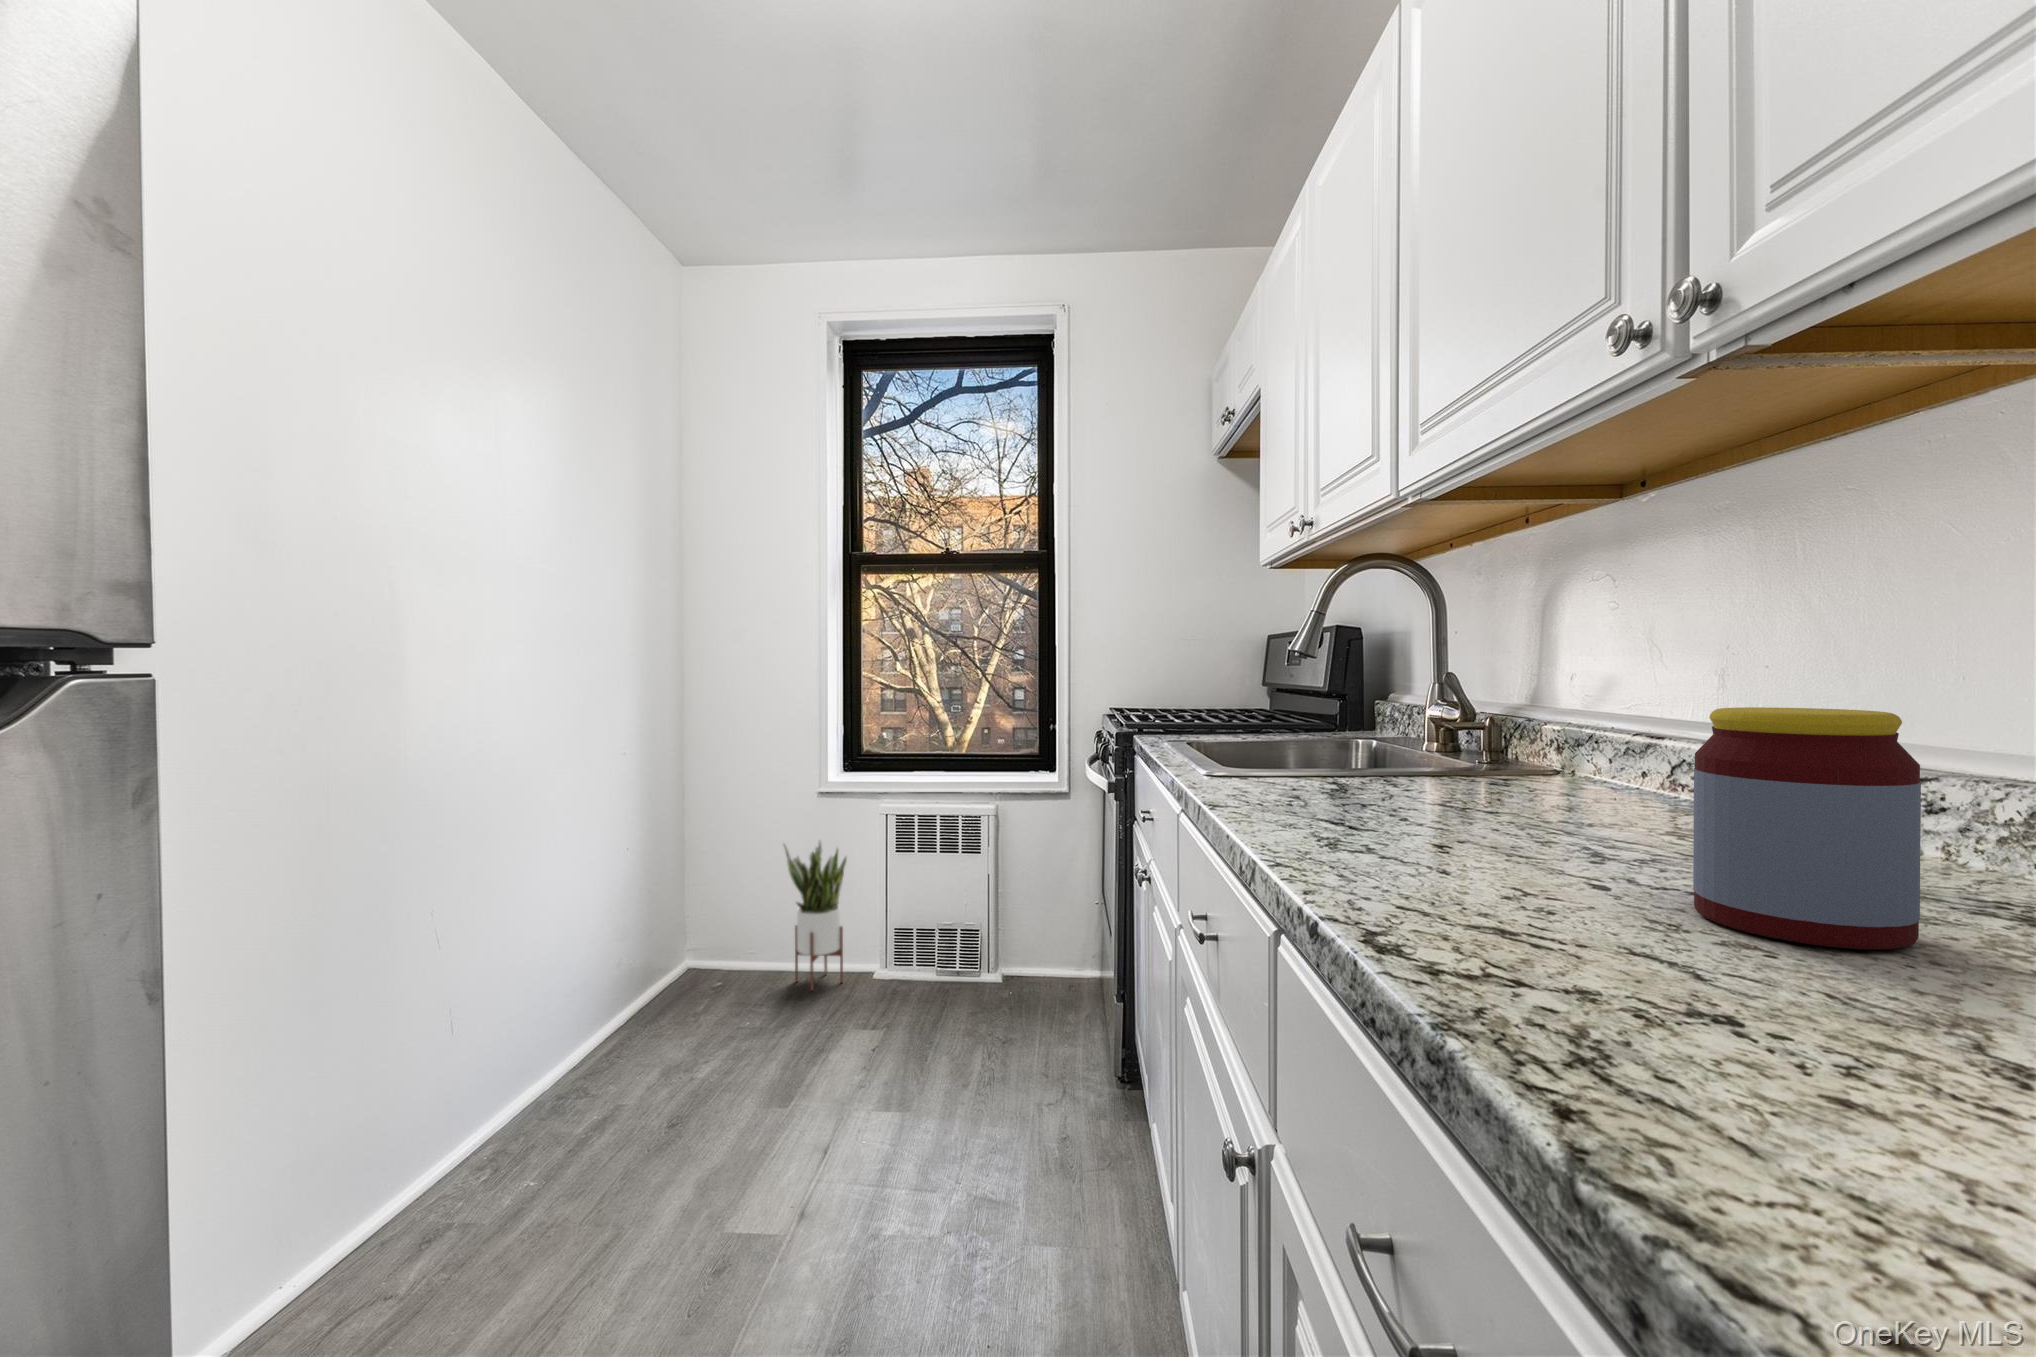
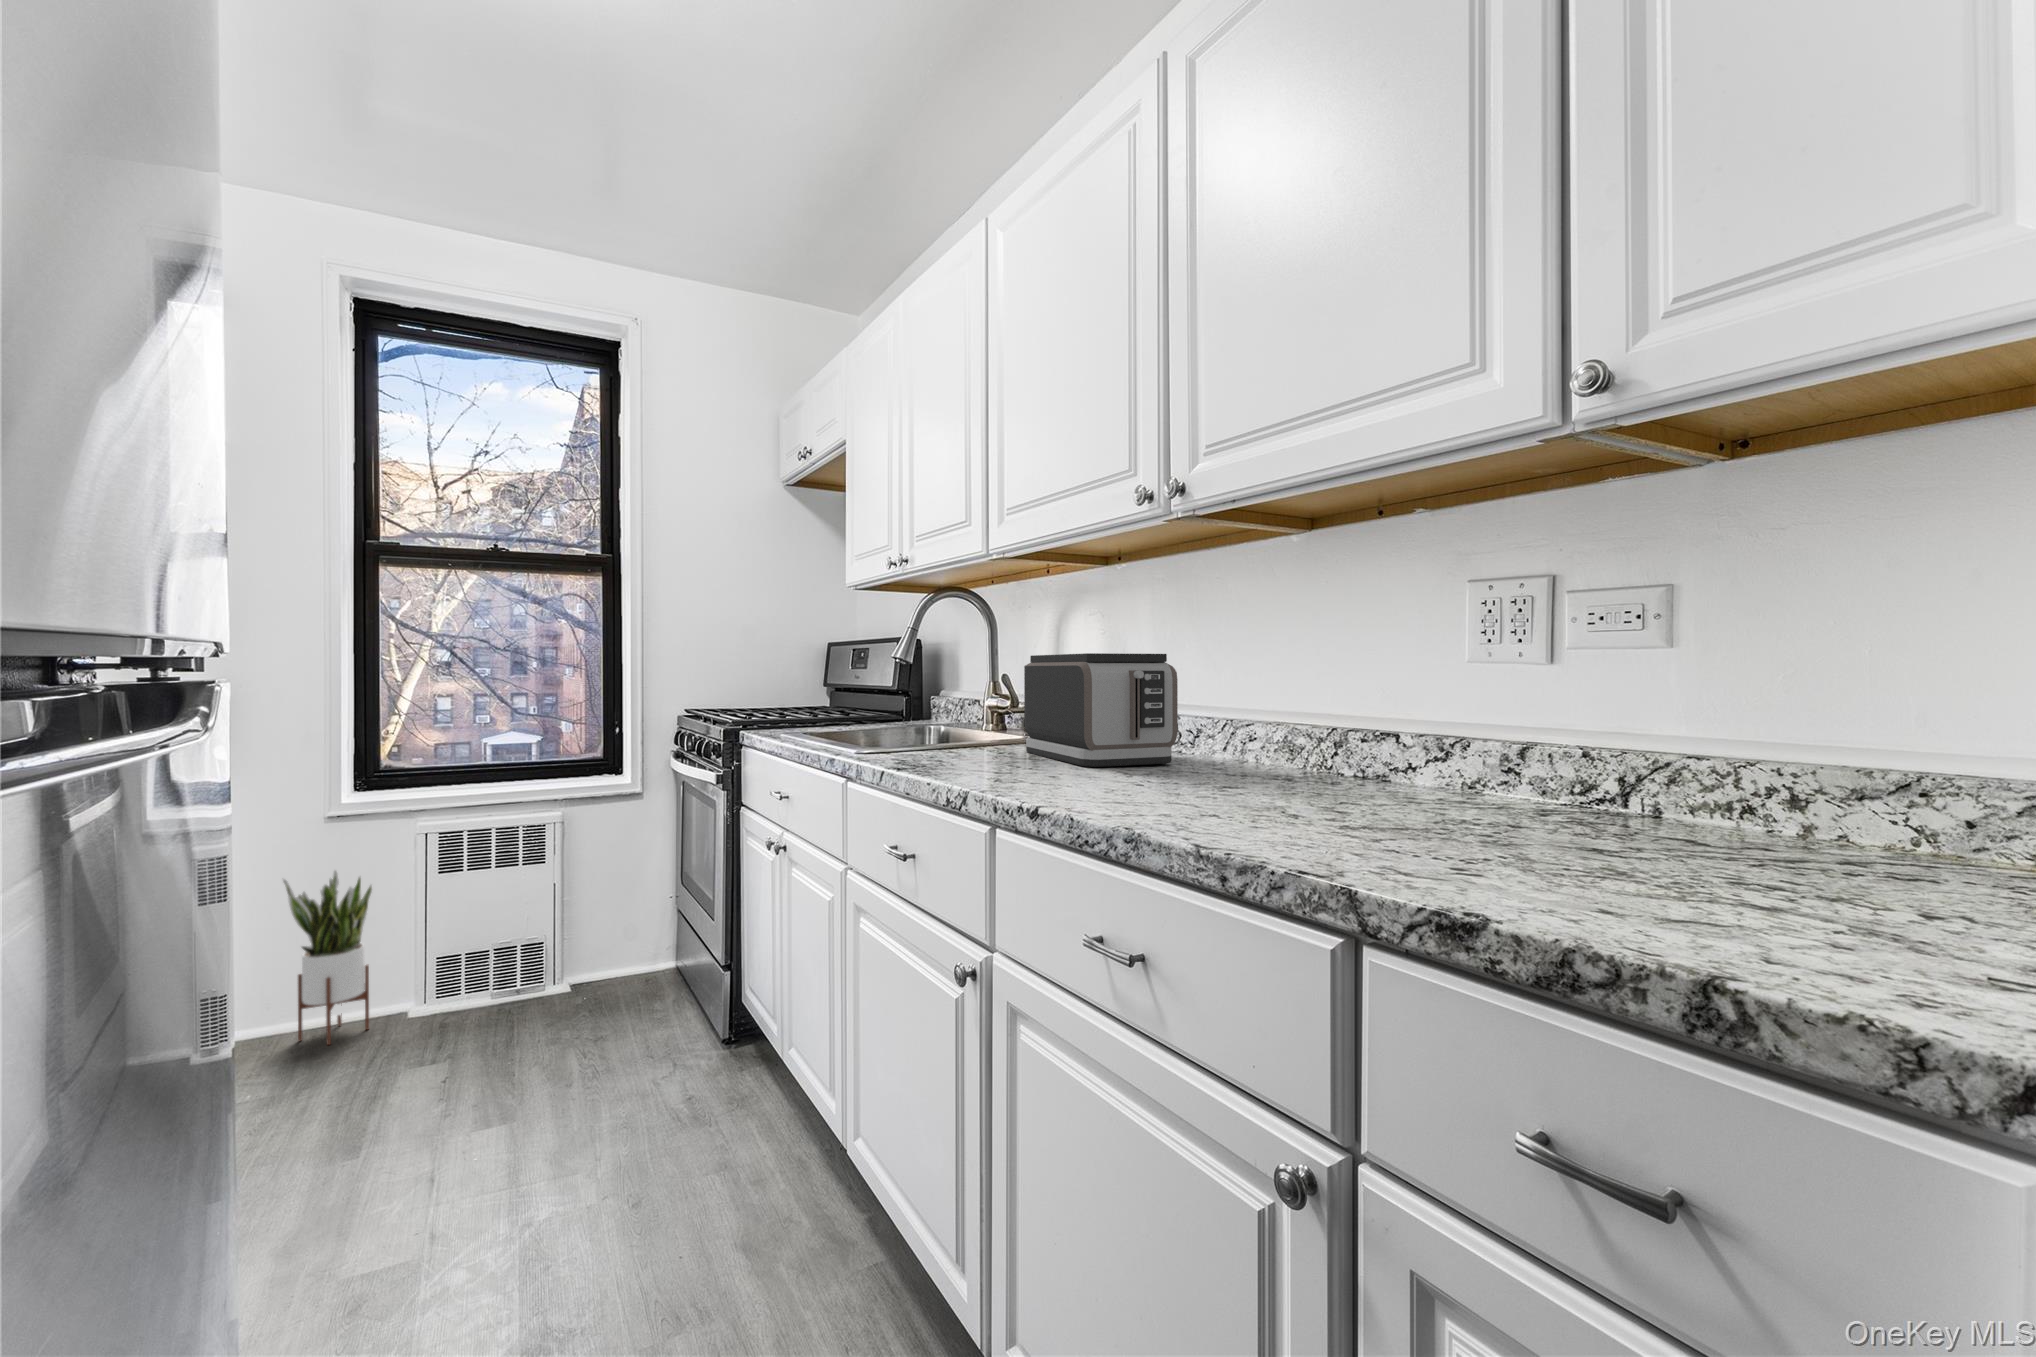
toaster: none [1450,639,1735,840] -> present [1024,653,1178,767]
jar: present [1693,707,1921,950] -> none [1179,688,1259,794]

